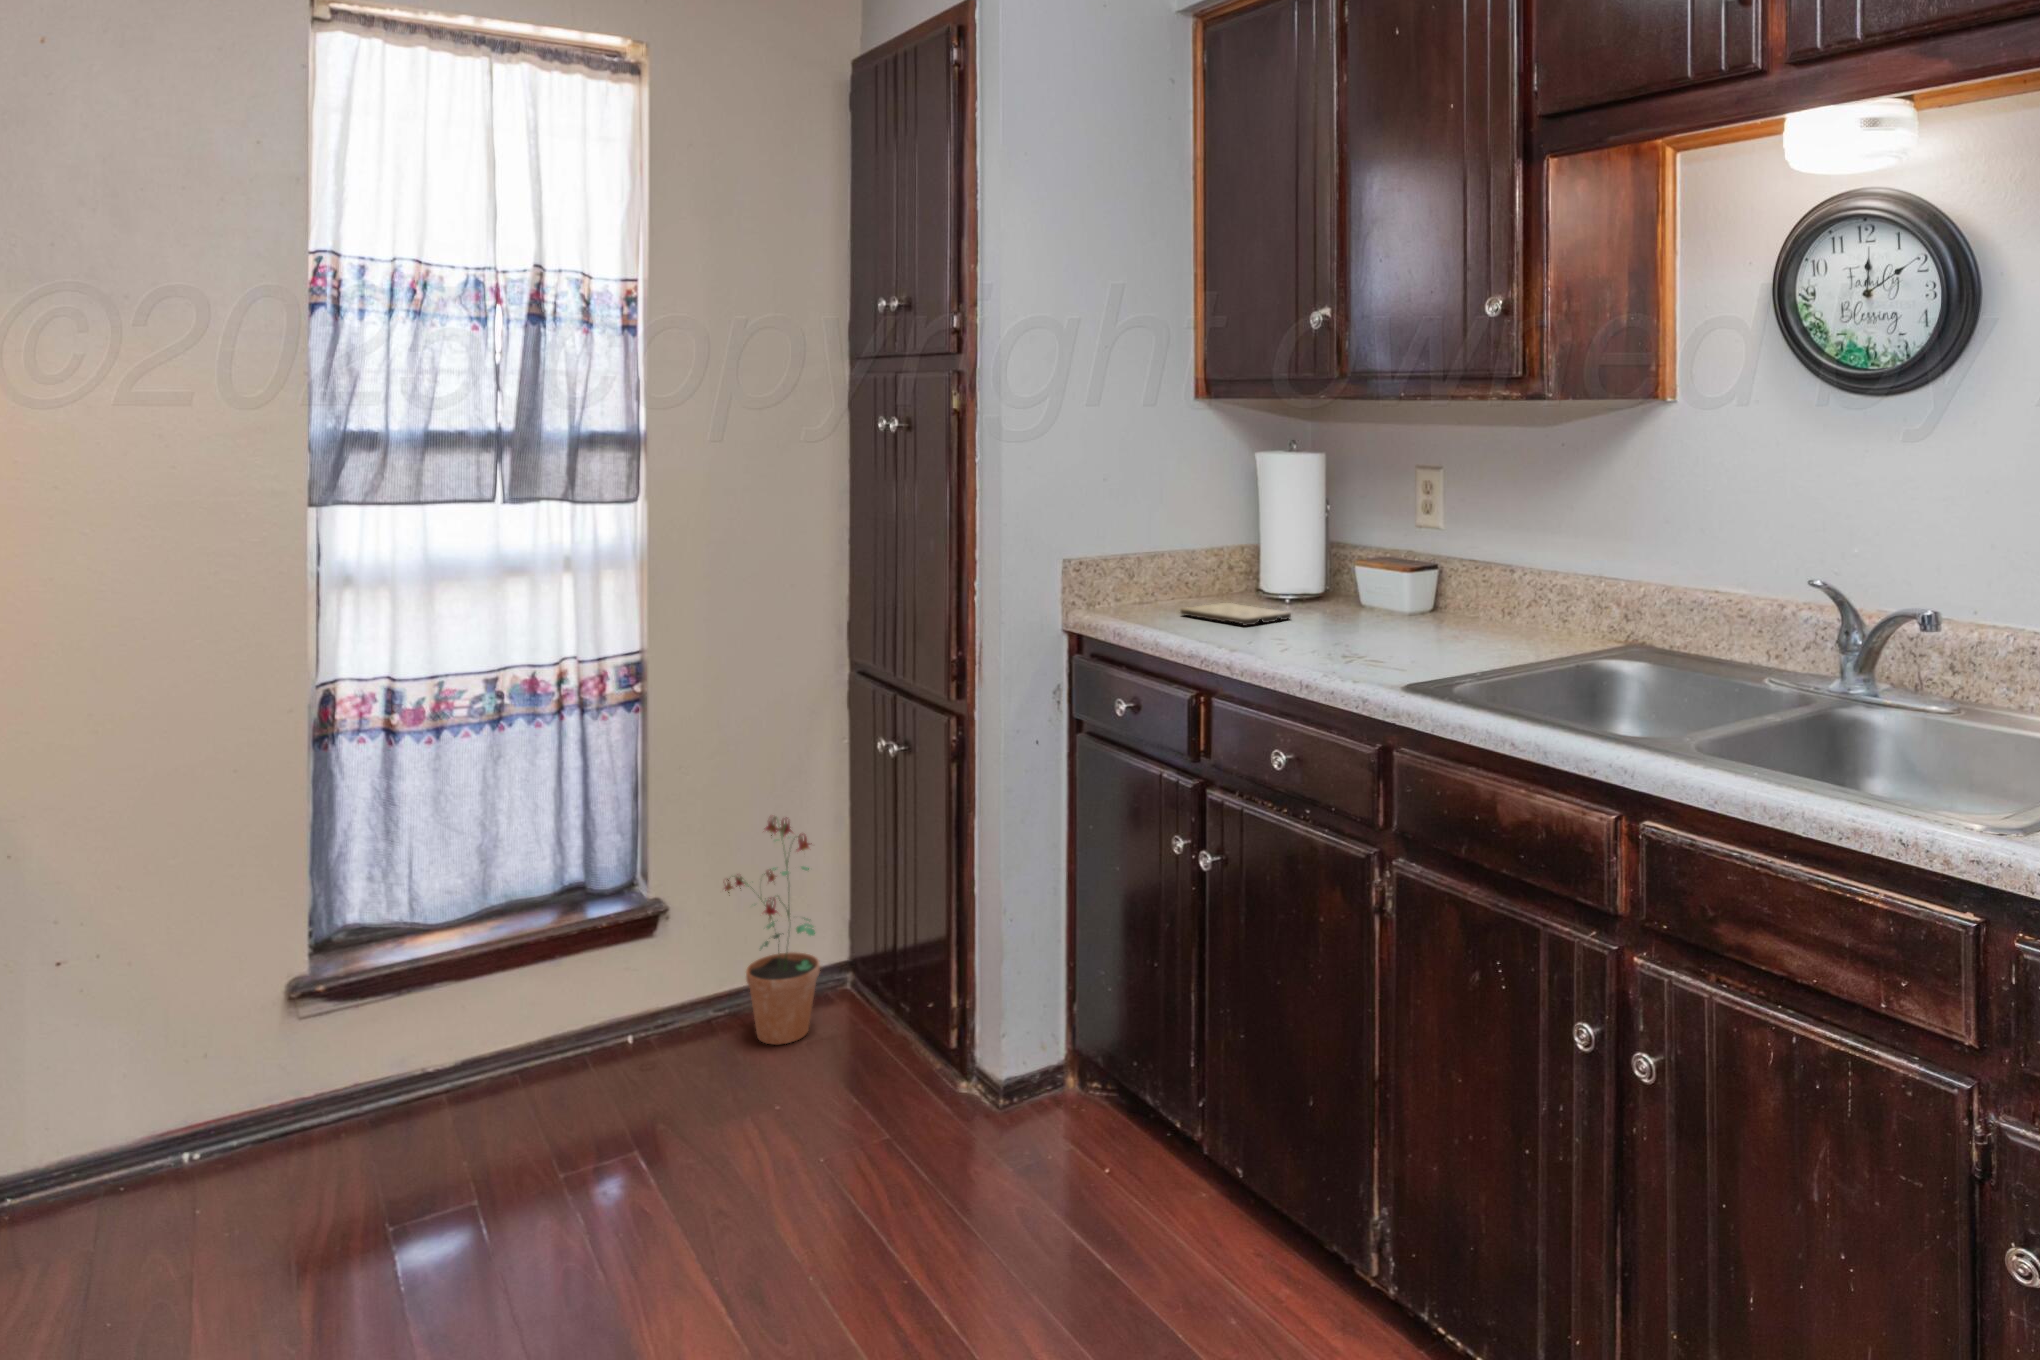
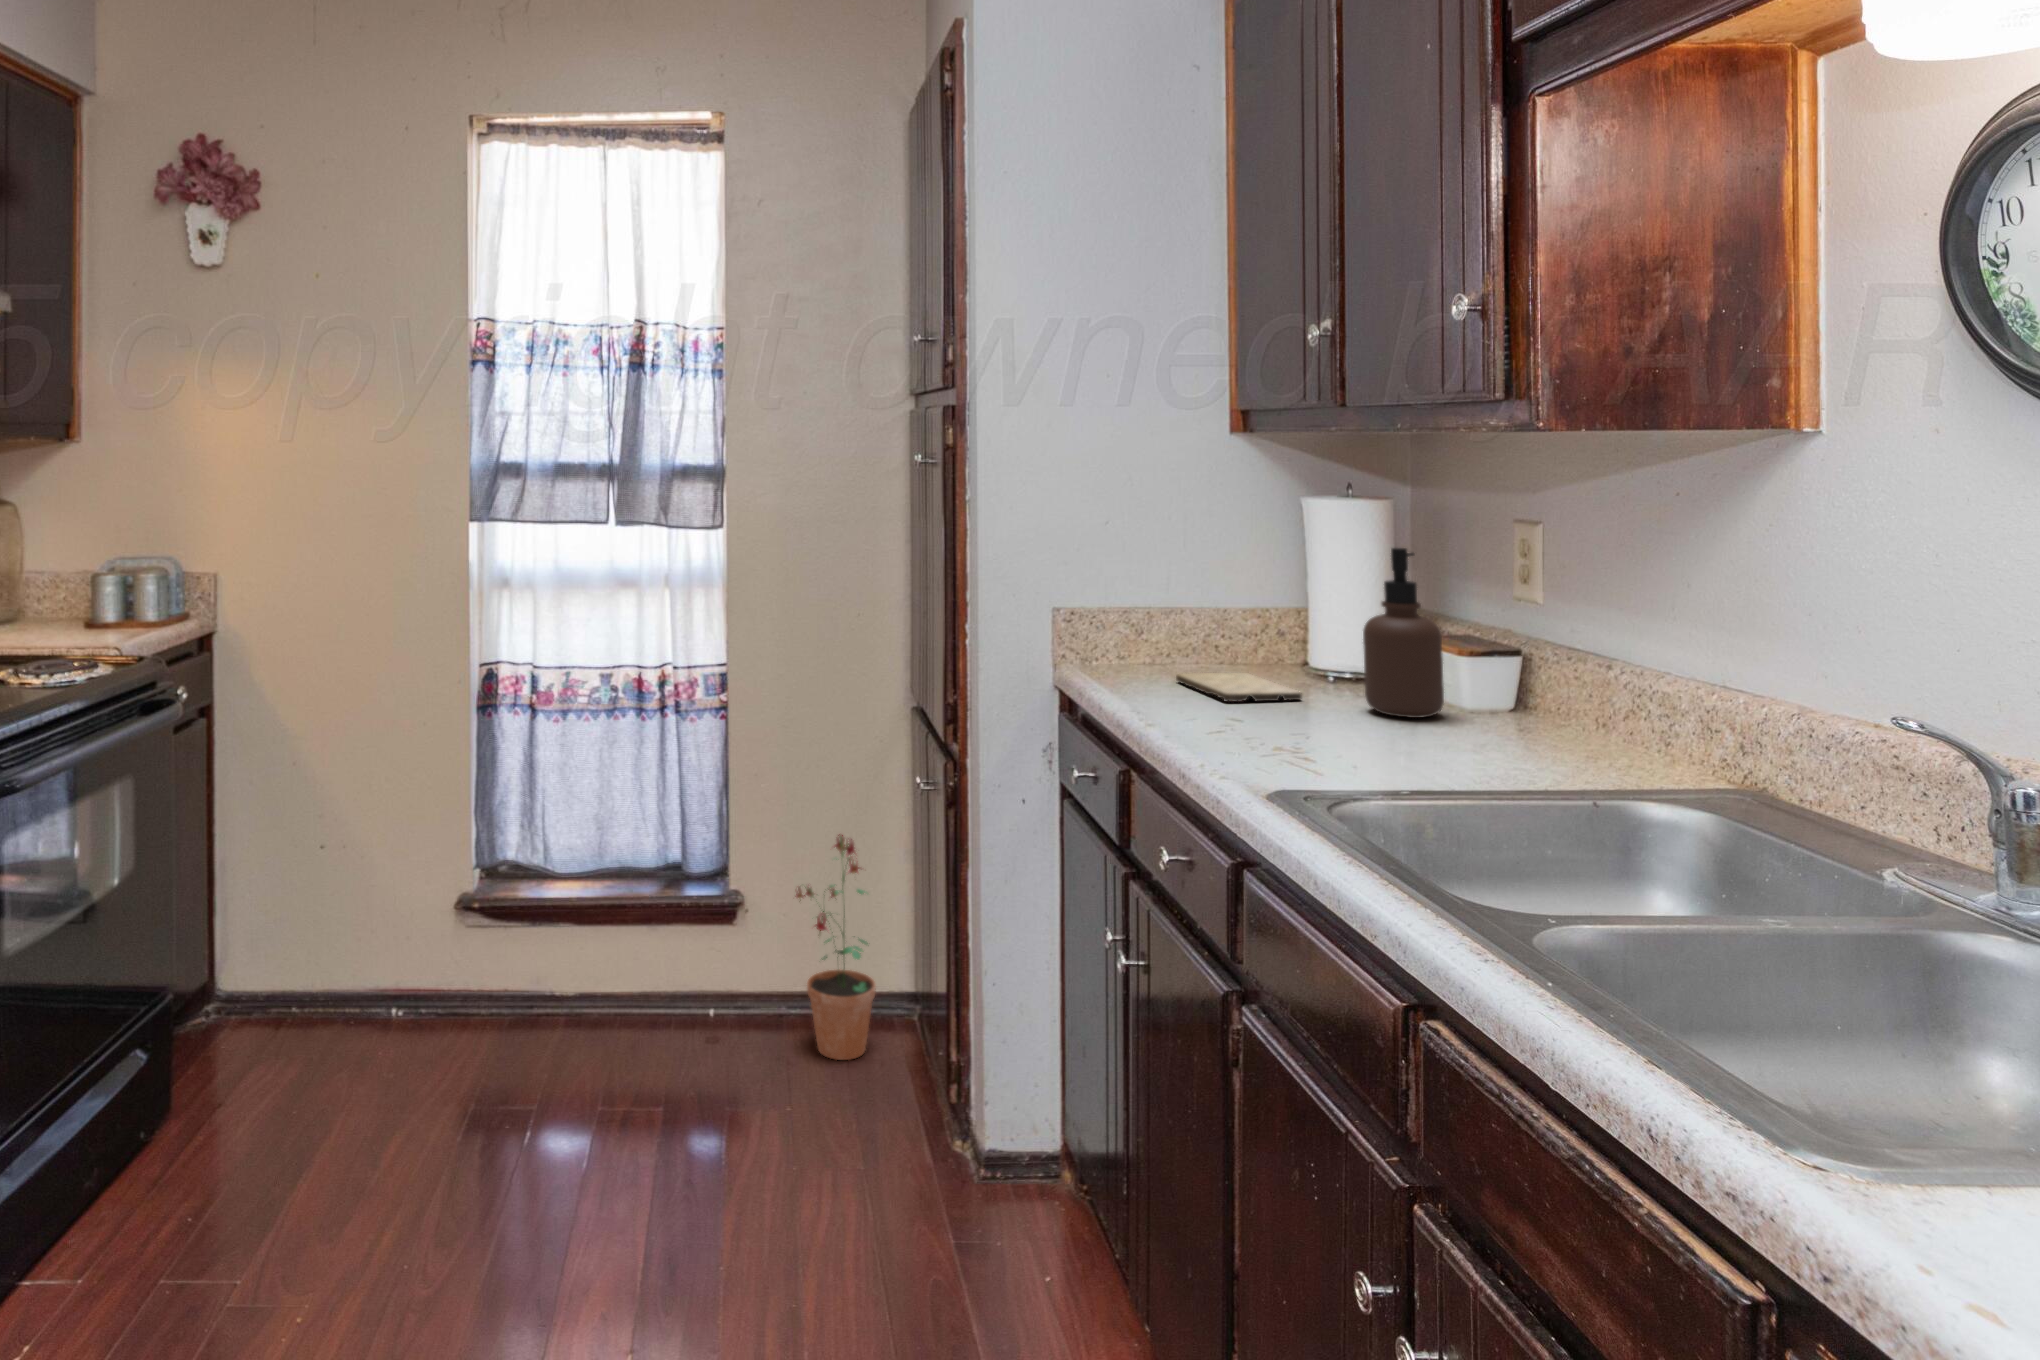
soap dispenser: none [1342,490,1398,622] -> present [1363,548,1444,718]

